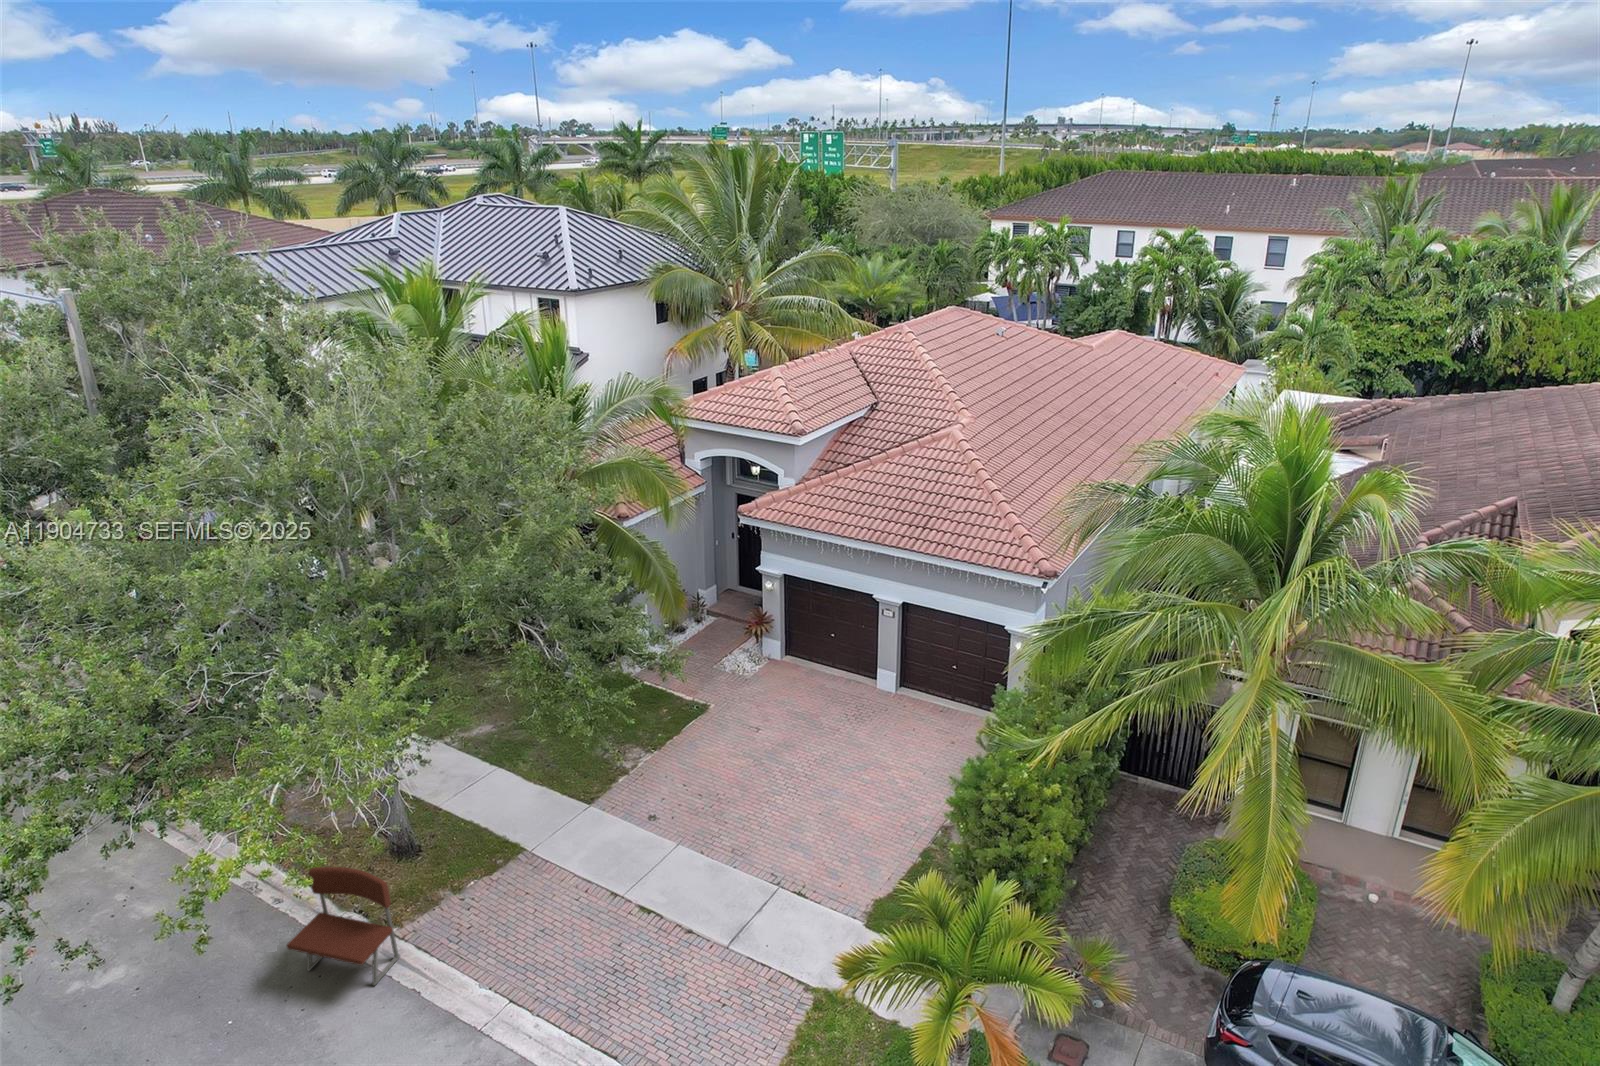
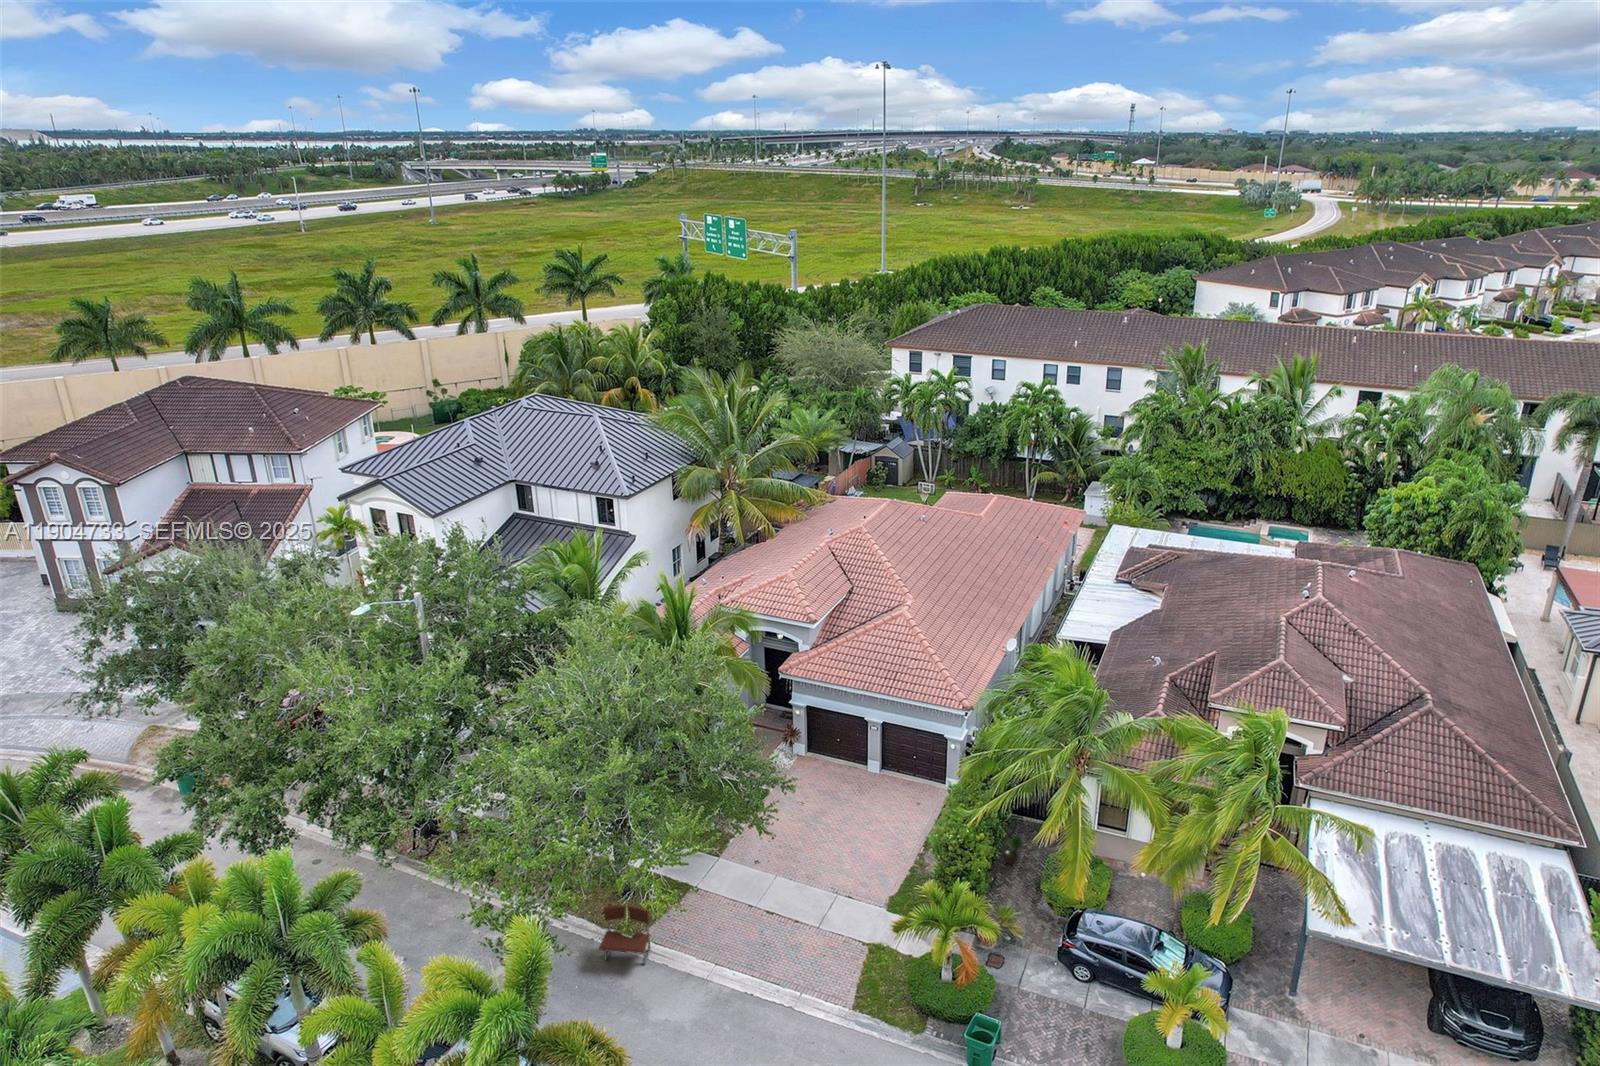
potted tree: none [1096,798,1137,853] -> present [1003,835,1022,863]

